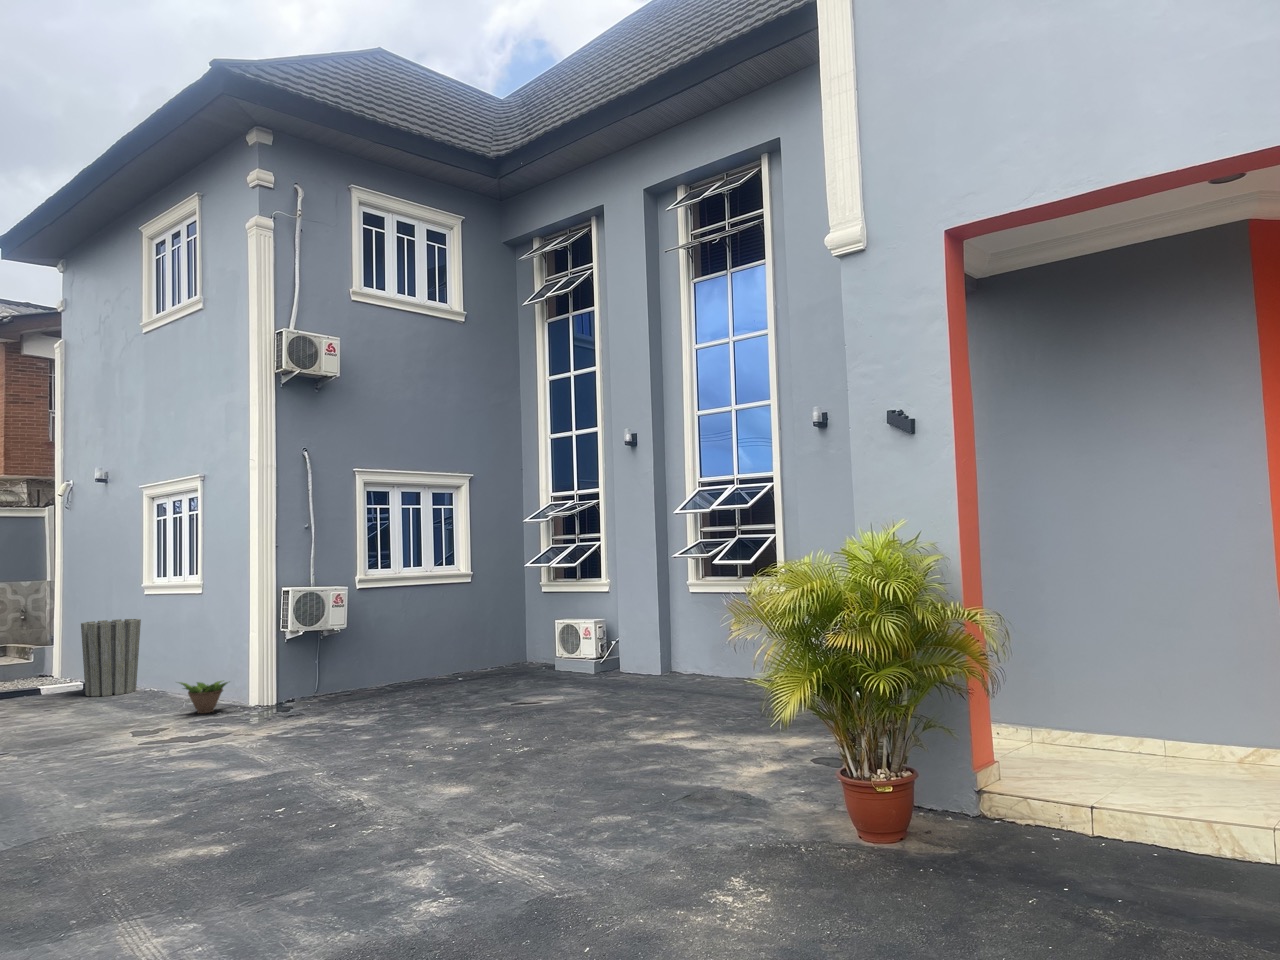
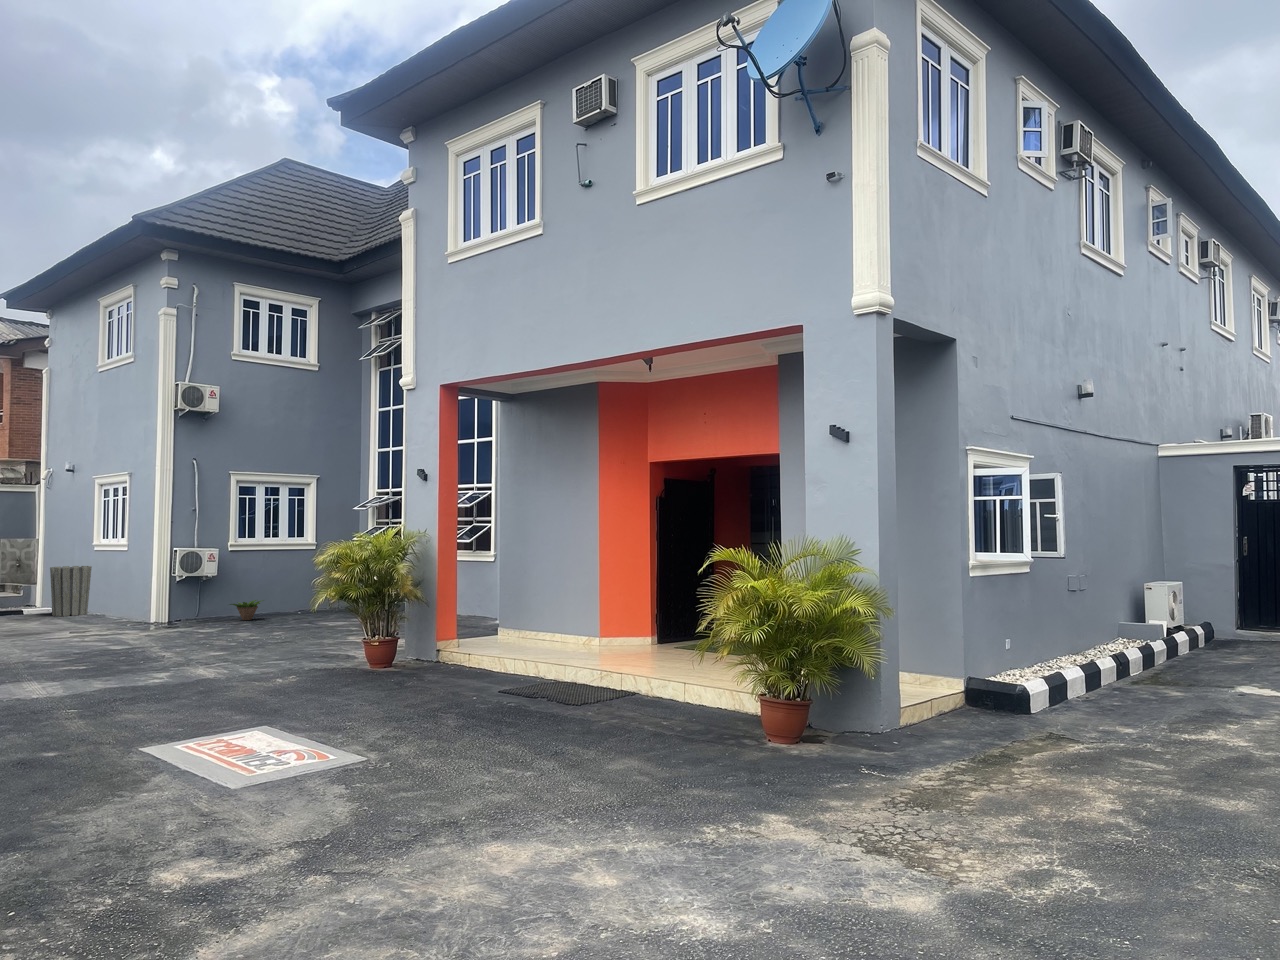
decorative plant: present [180,681,228,713] -> present [230,600,263,620]

